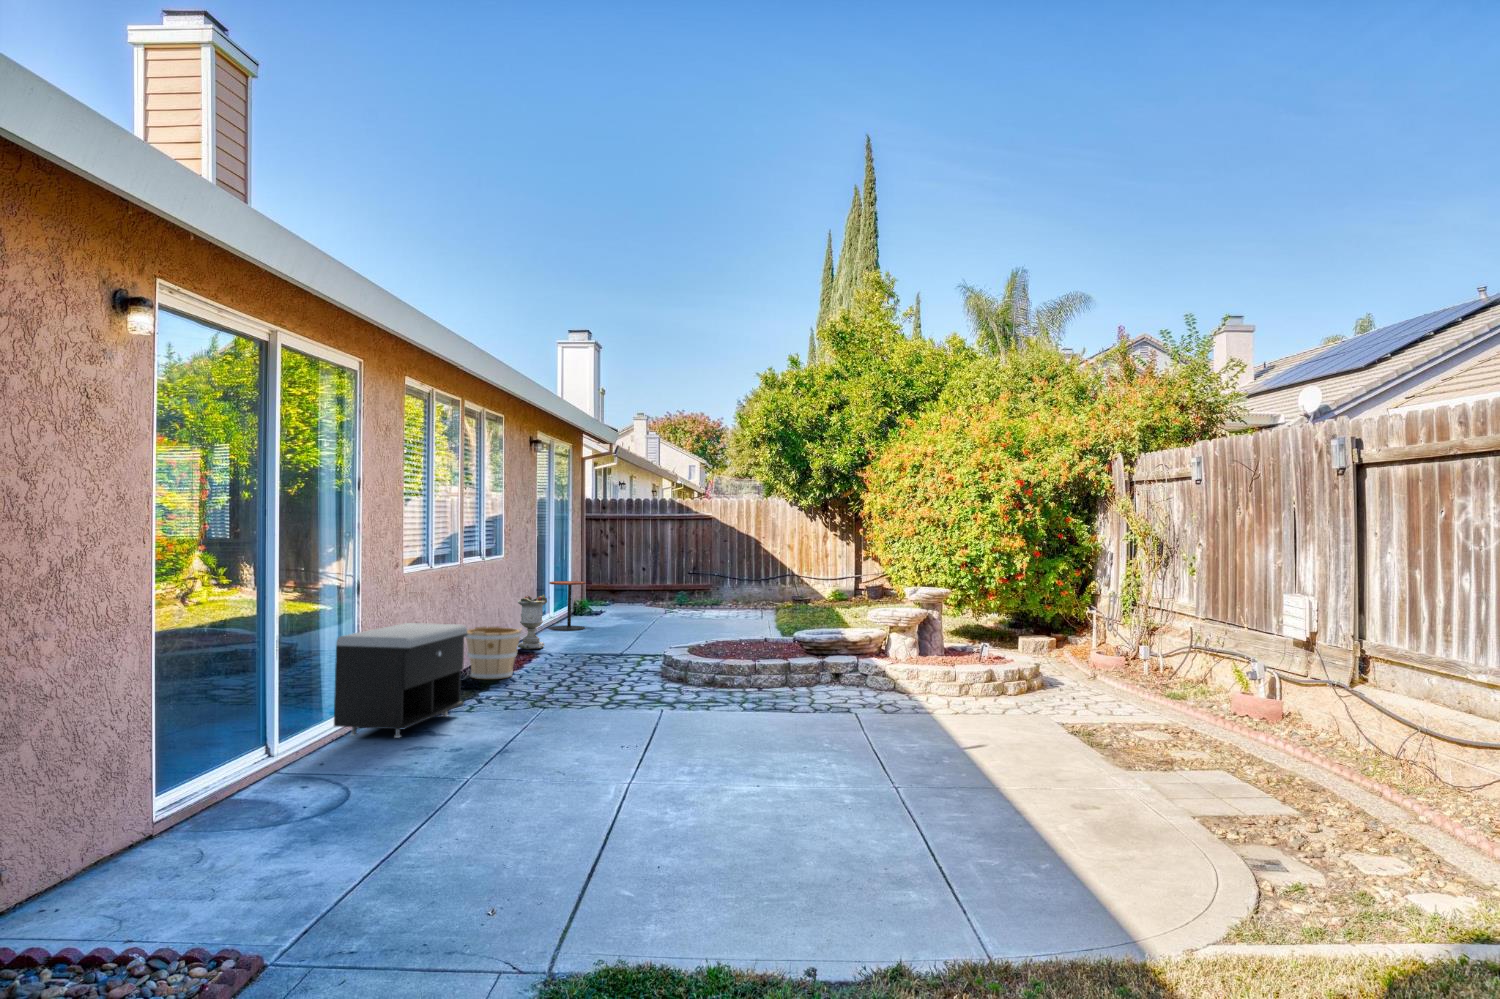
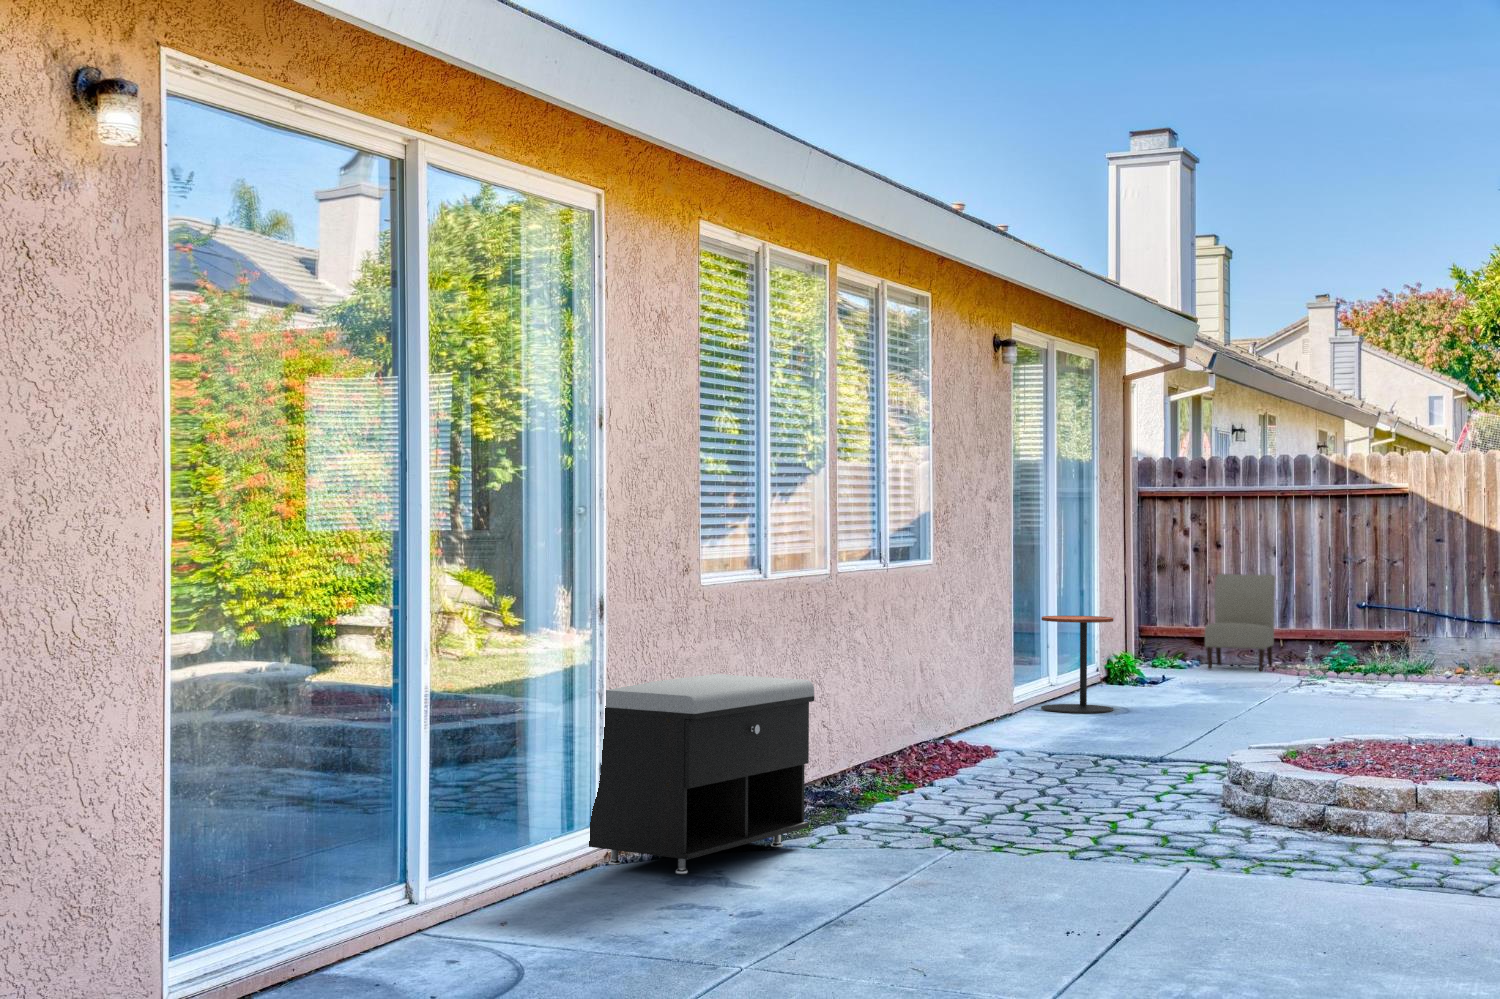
chair: none [618,558,650,605] -> present [1205,574,1275,671]
planter: present [518,594,547,649] -> none [963,637,1020,743]
wooden bucket: present [465,626,521,679] -> none [840,692,947,791]

